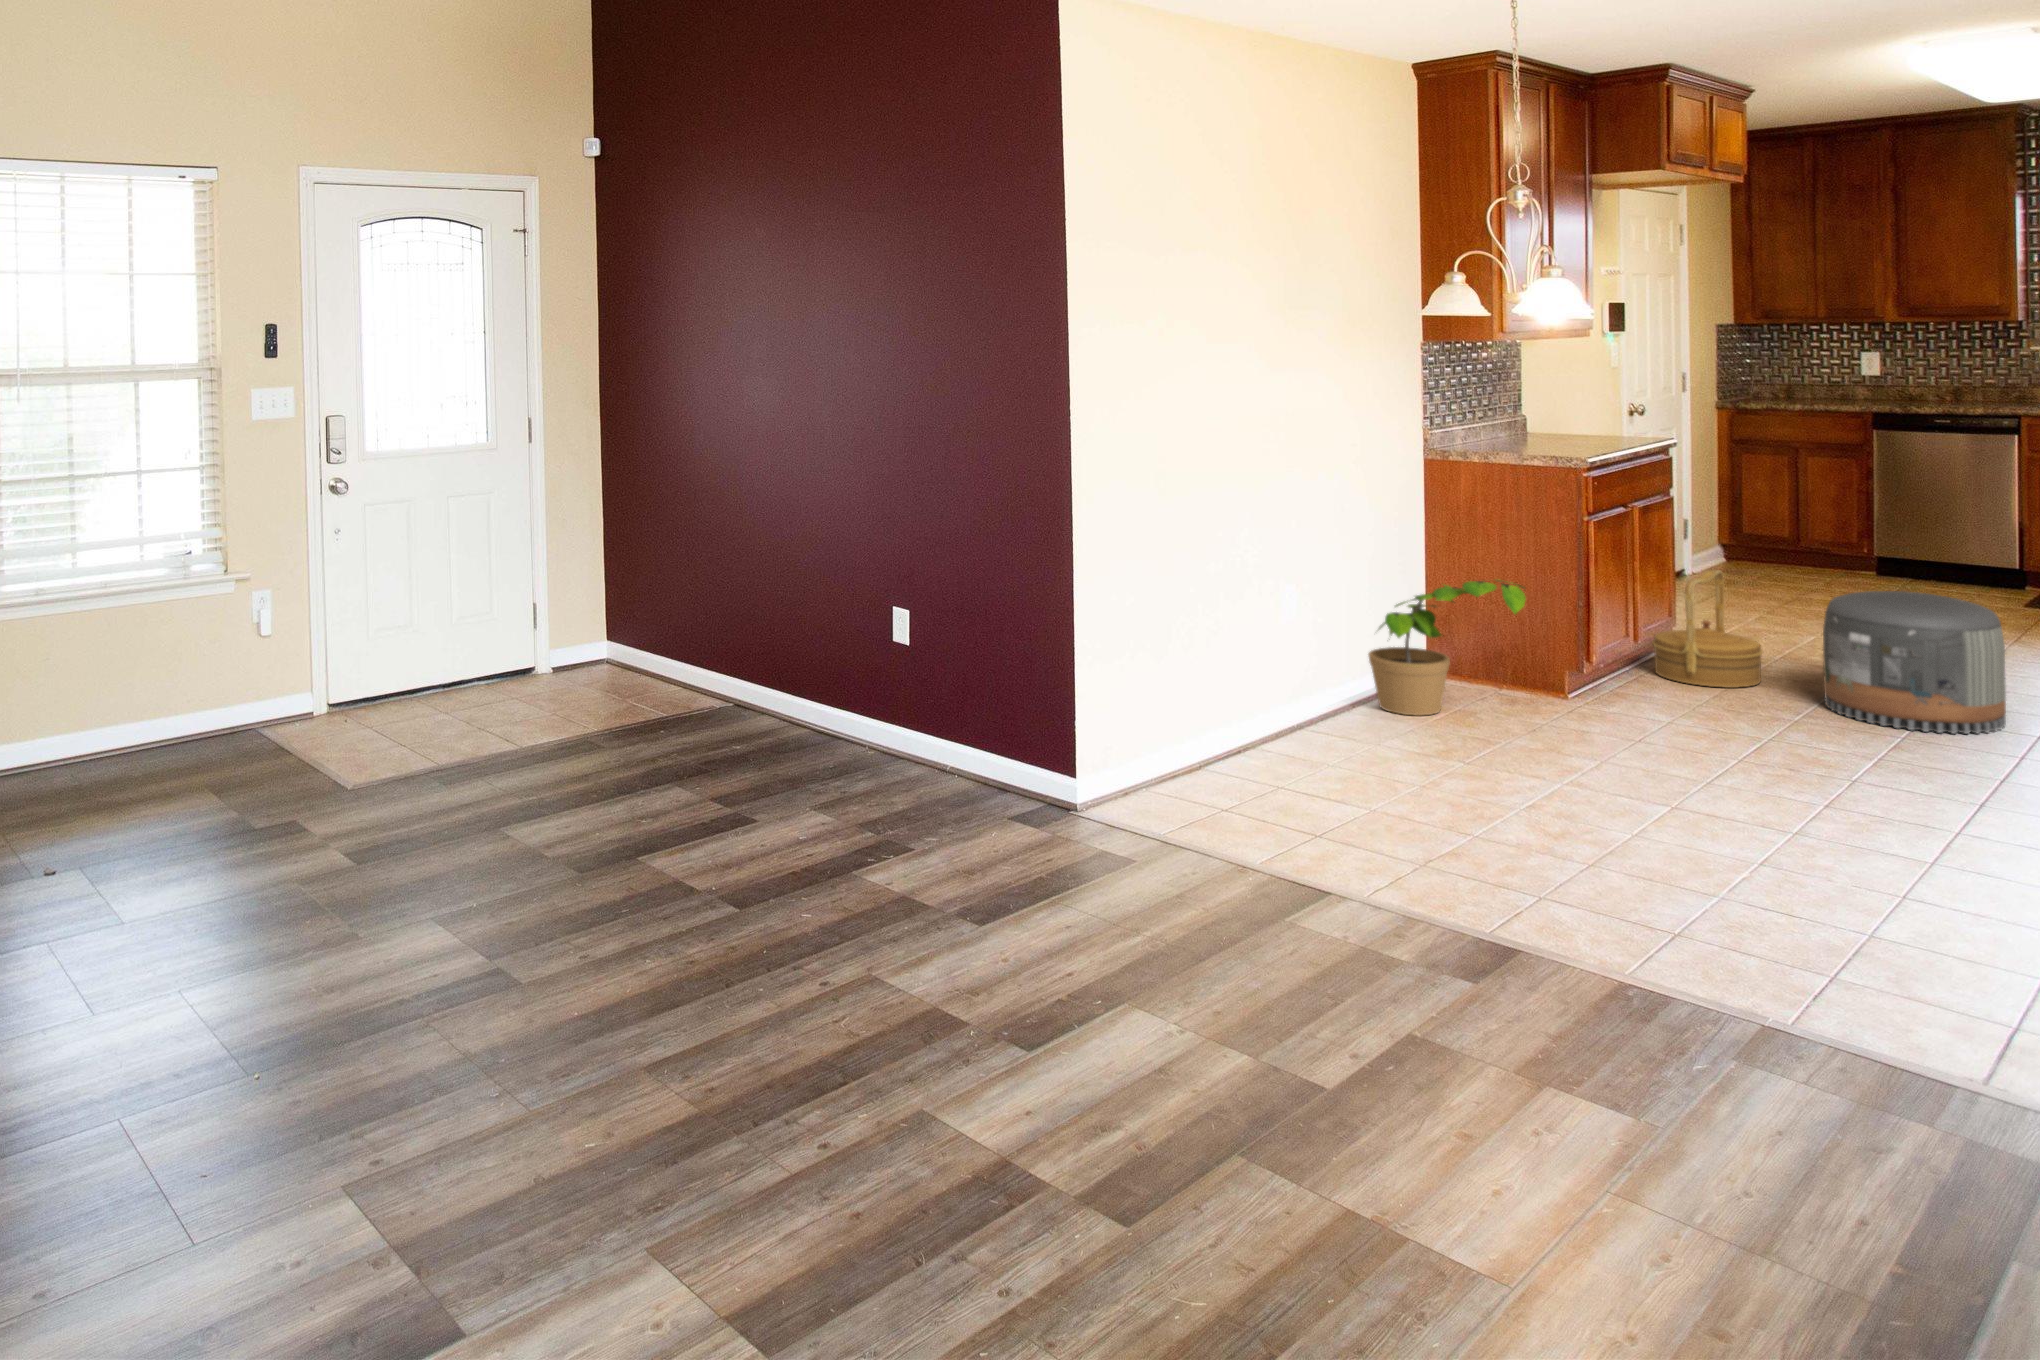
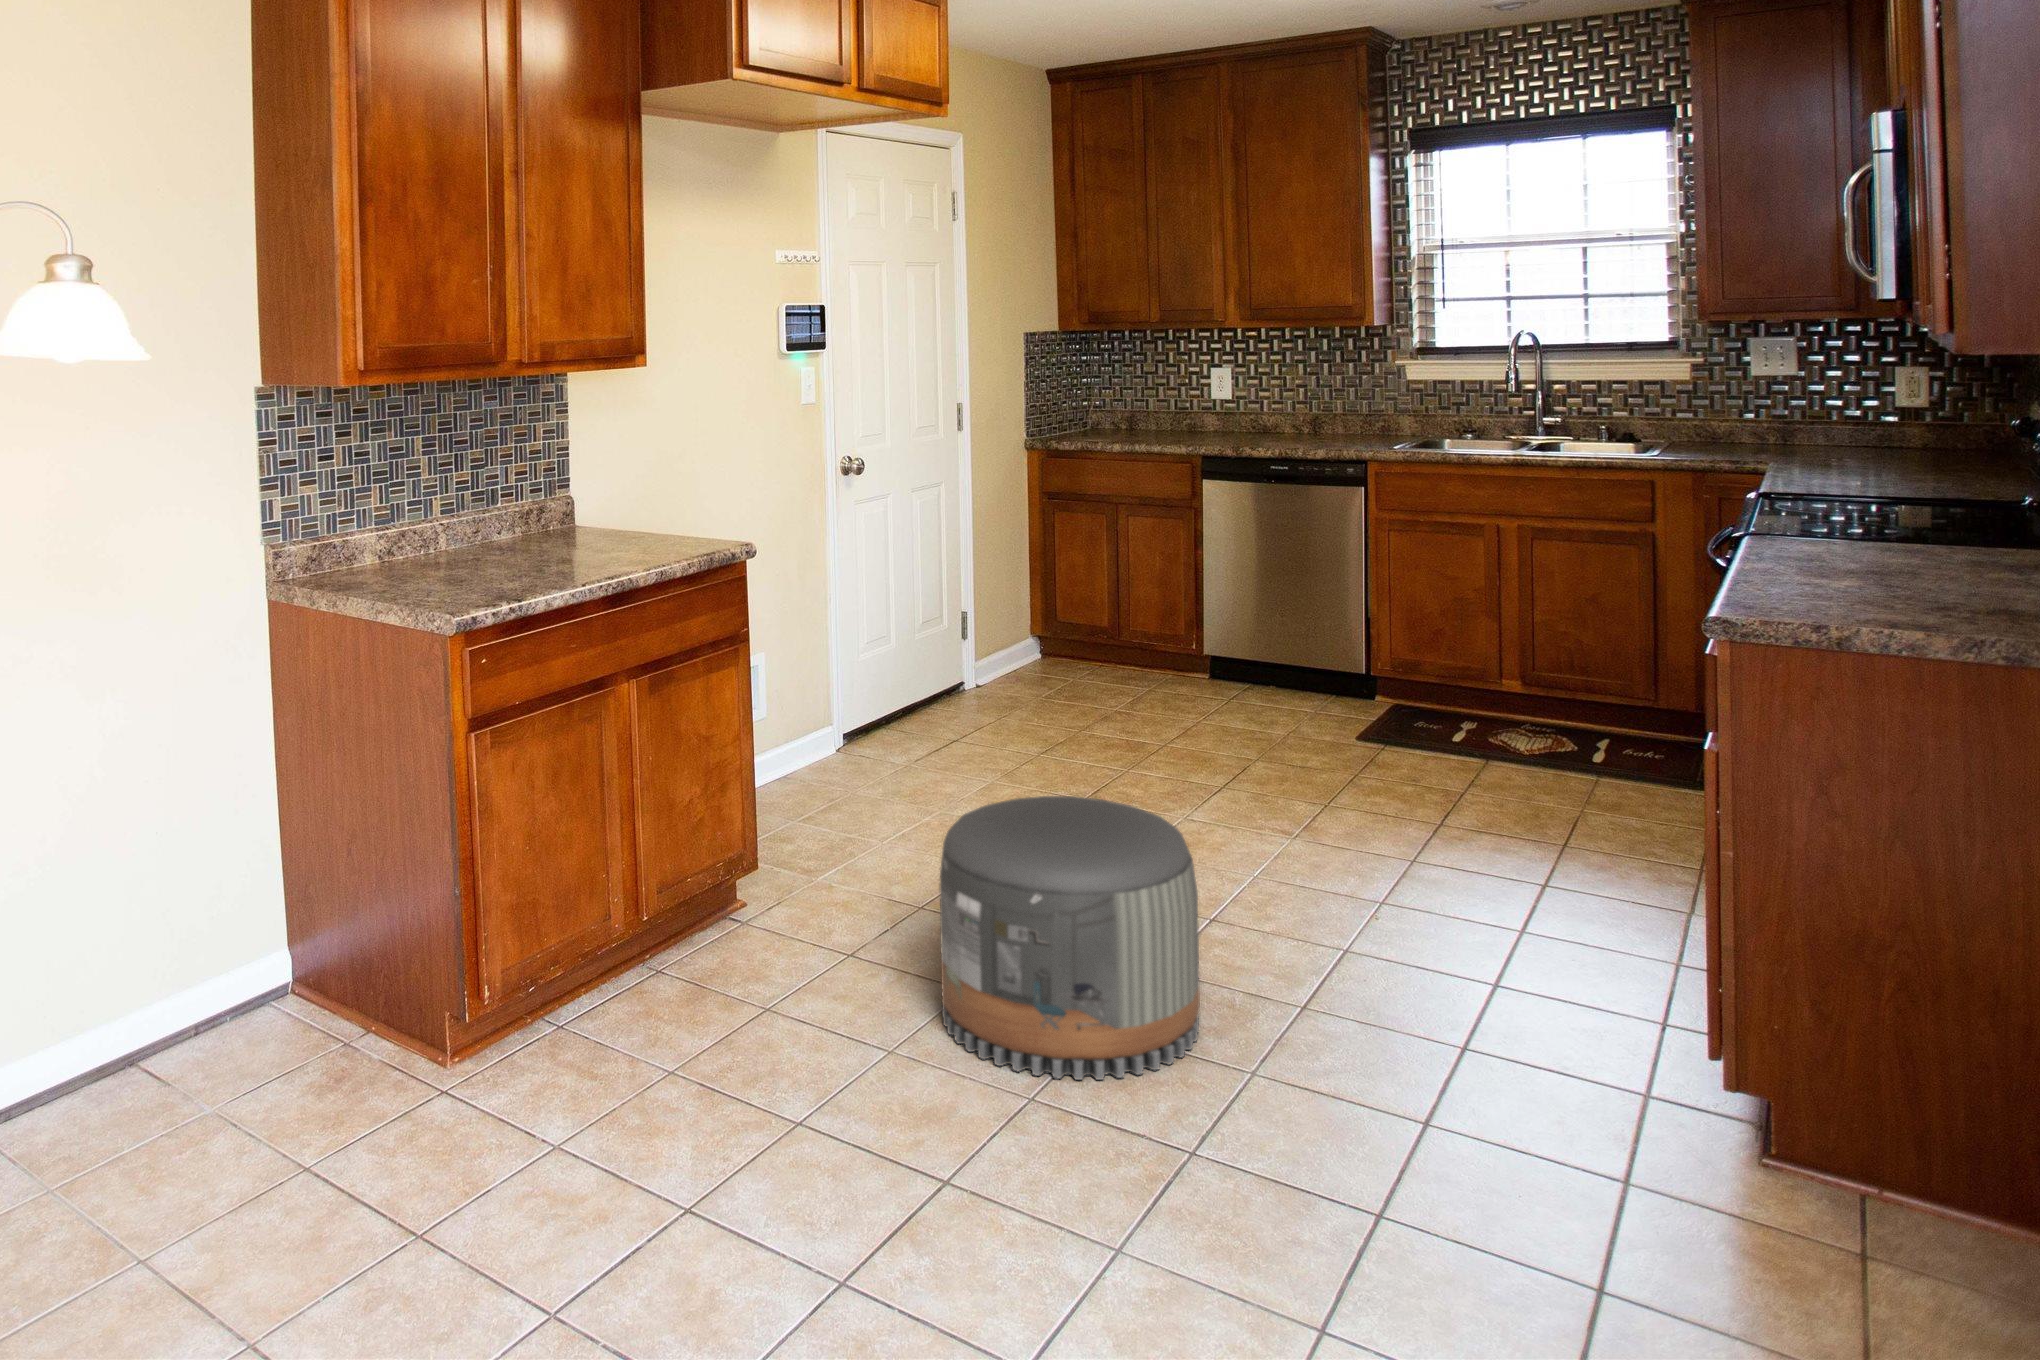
woven basket: present [1652,570,1763,688] -> none [730,748,892,970]
potted plant: present [1368,580,1526,716] -> none [77,841,371,1116]

